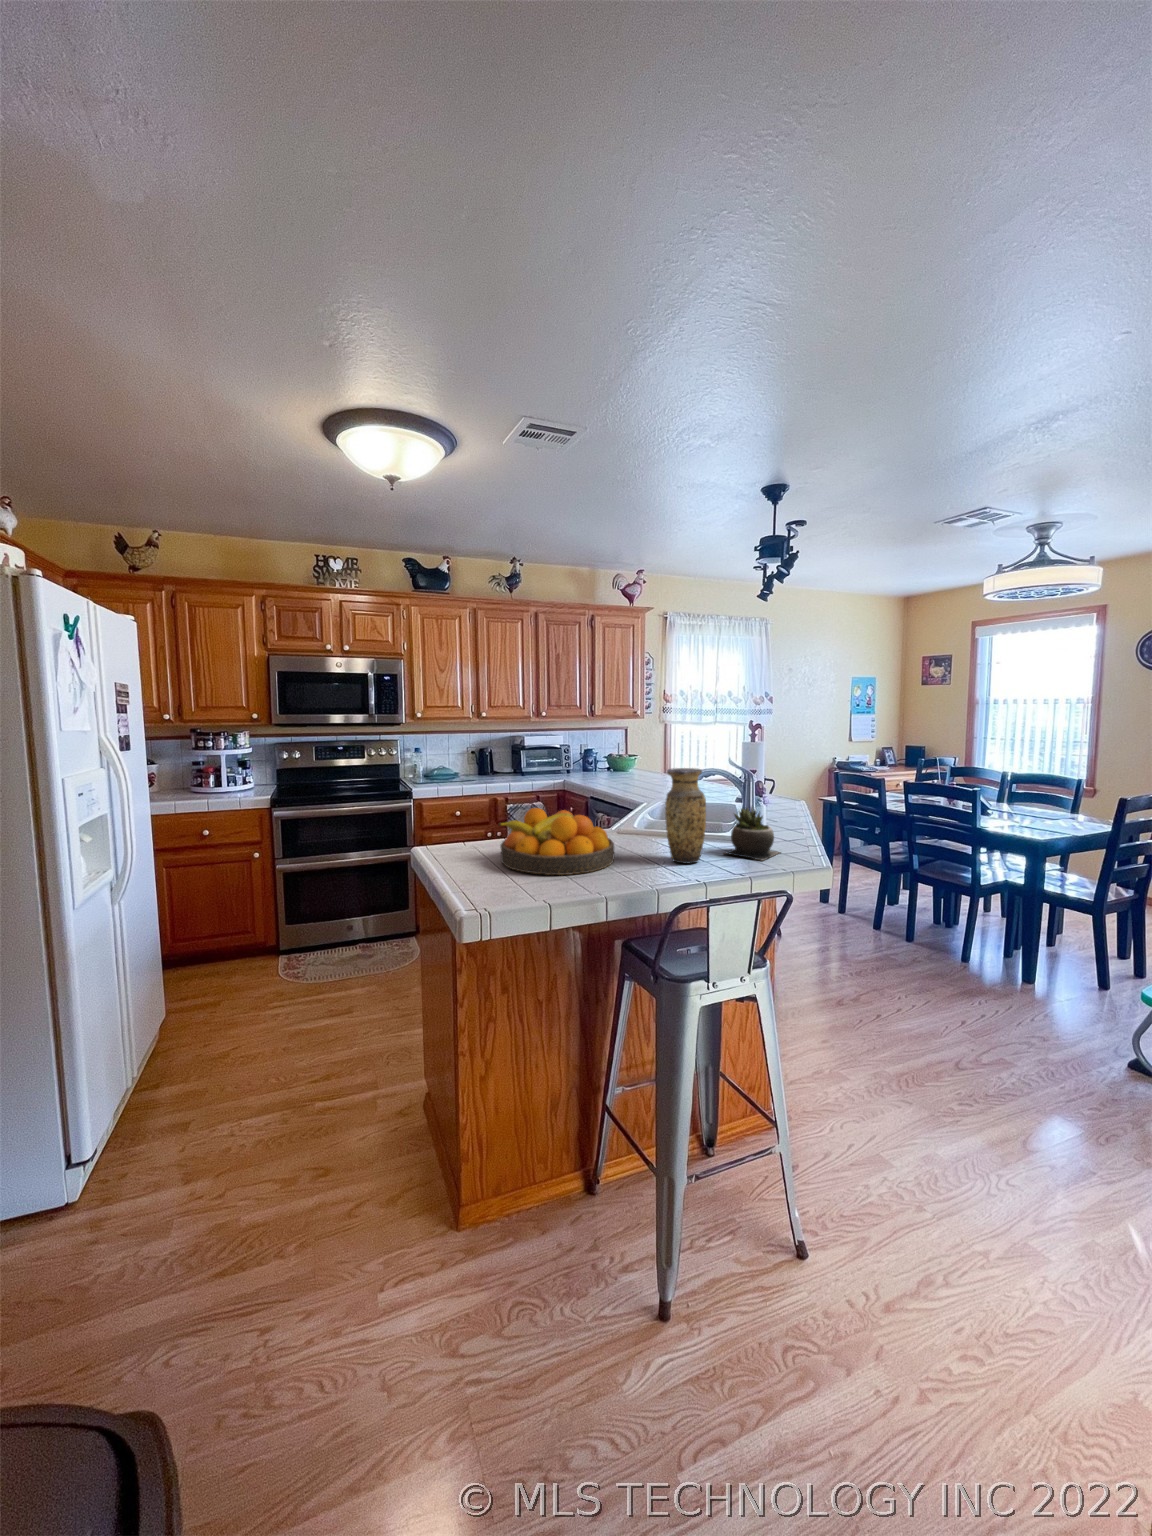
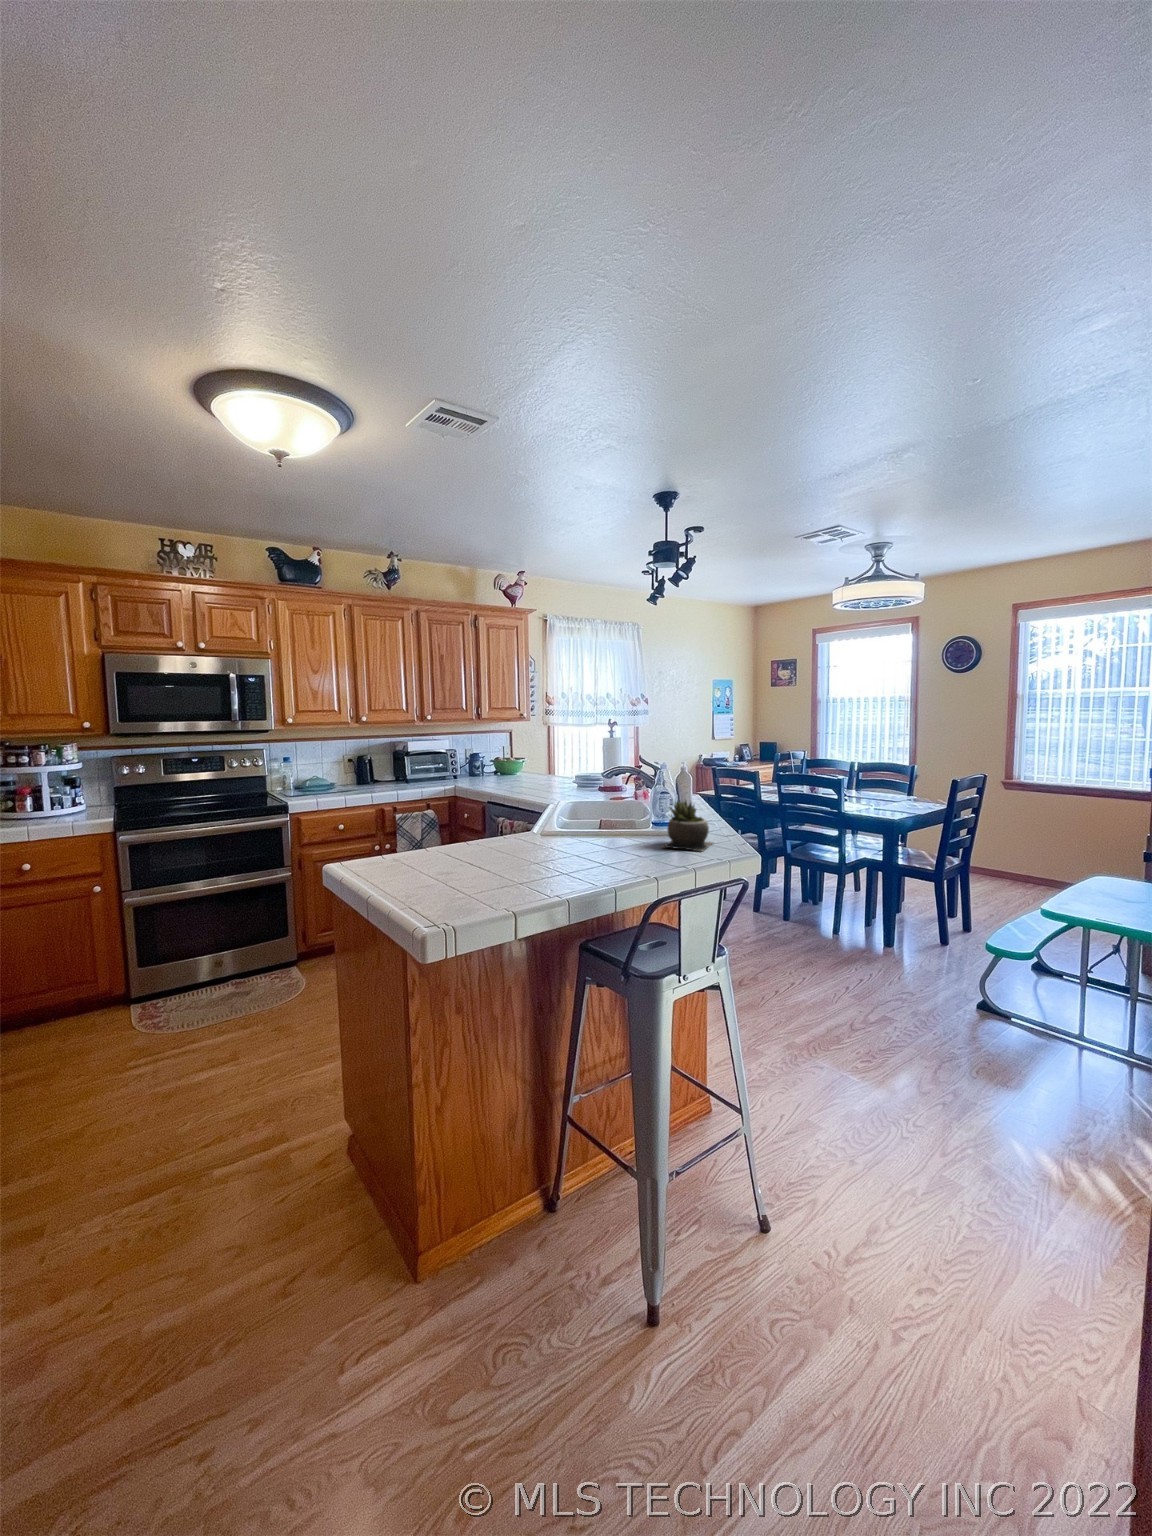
vase: present [665,768,706,864] -> none [608,764,649,859]
fruit bowl: present [499,808,614,875] -> none [434,812,560,881]

